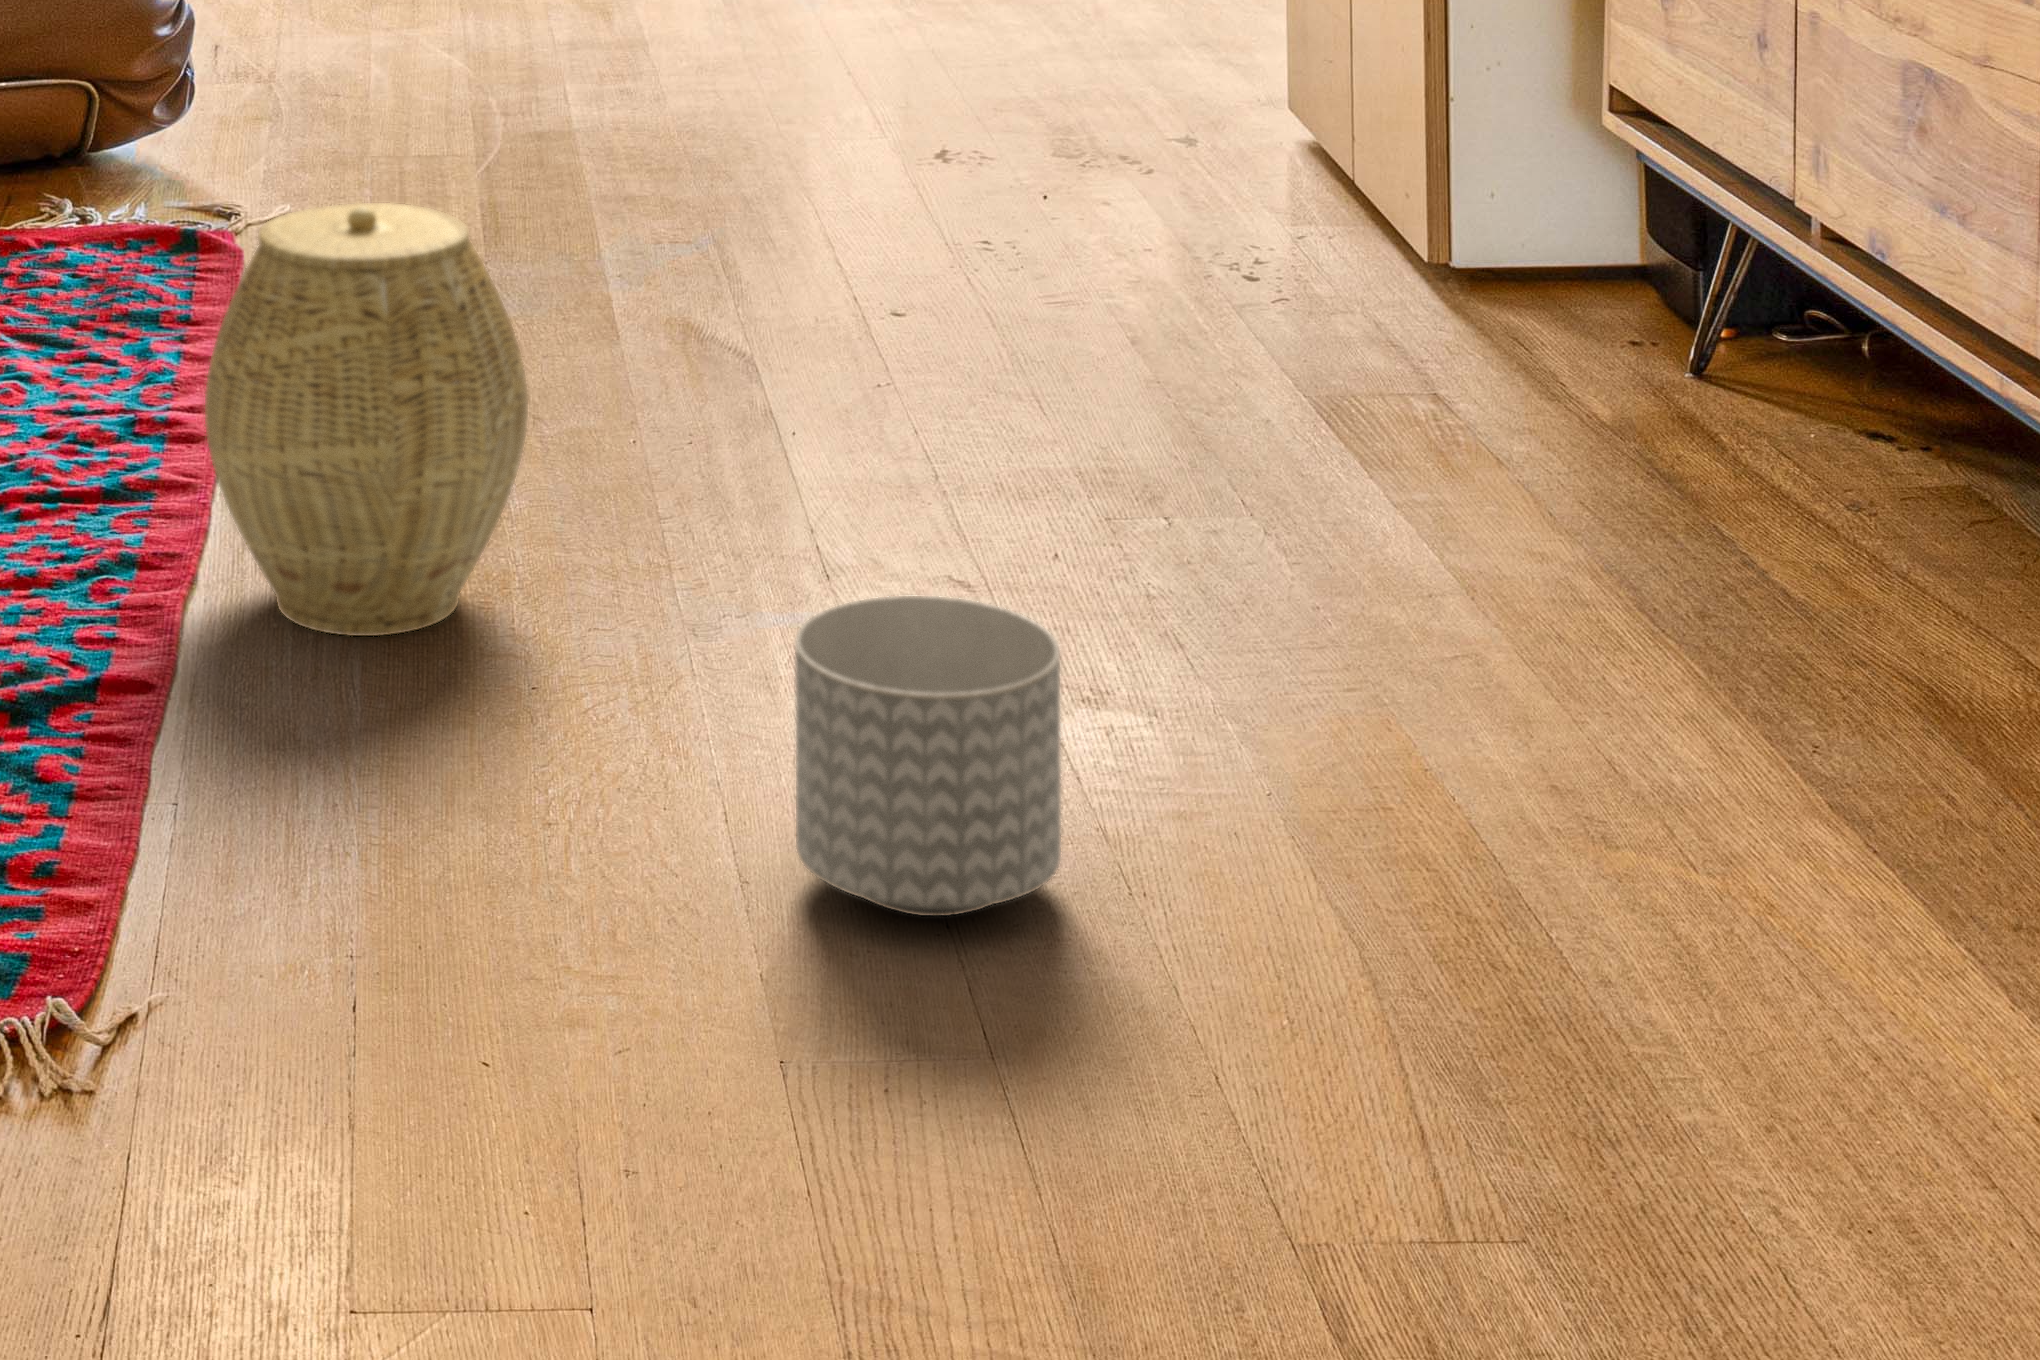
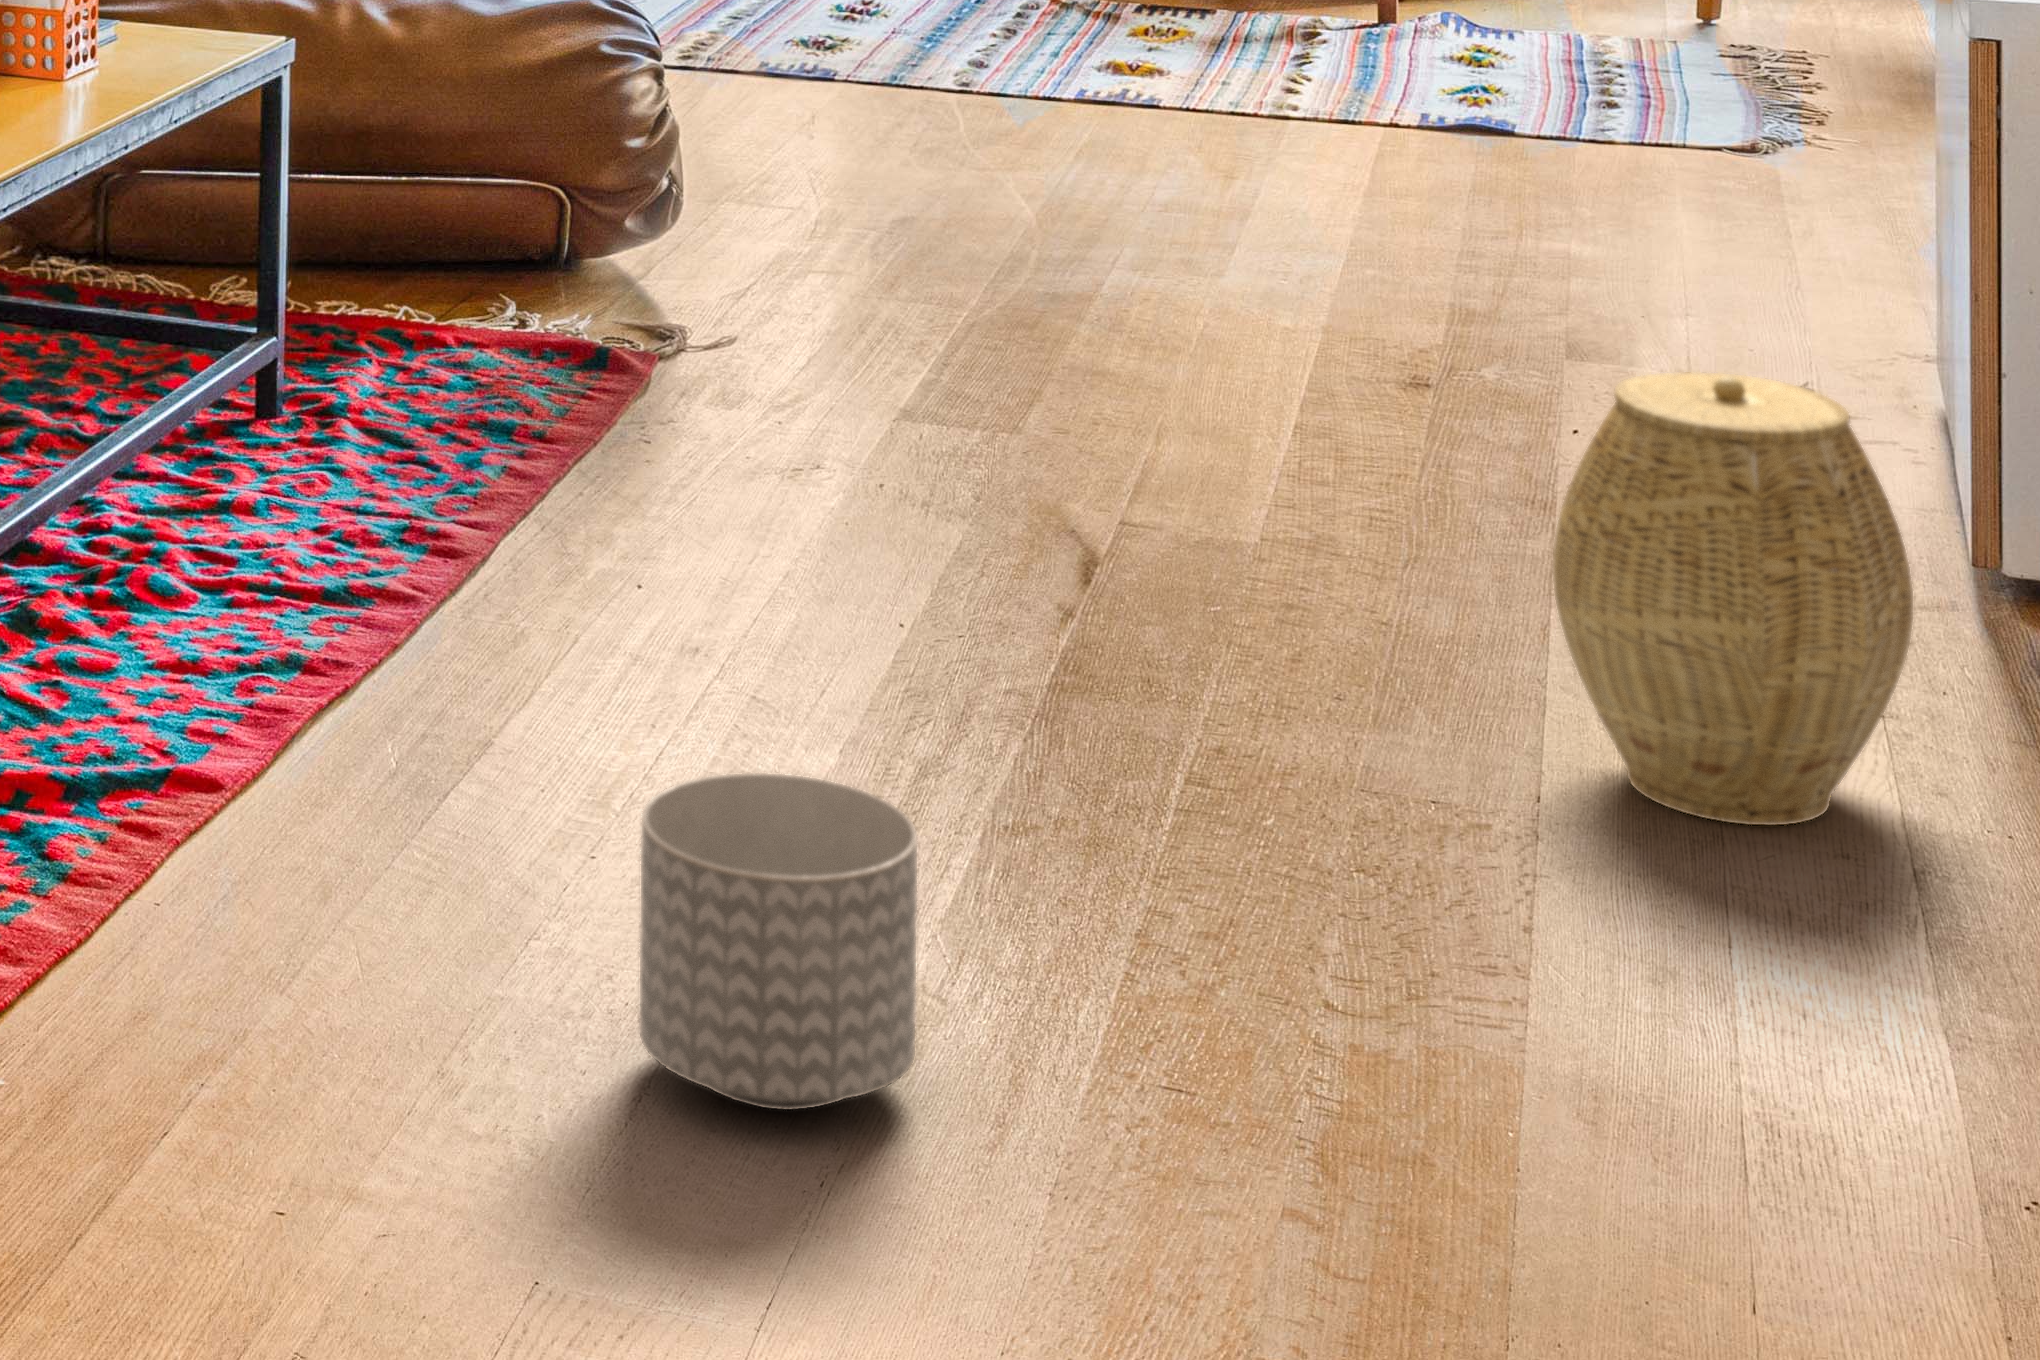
woven basket: present [205,203,528,636] -> present [1553,372,1913,825]

